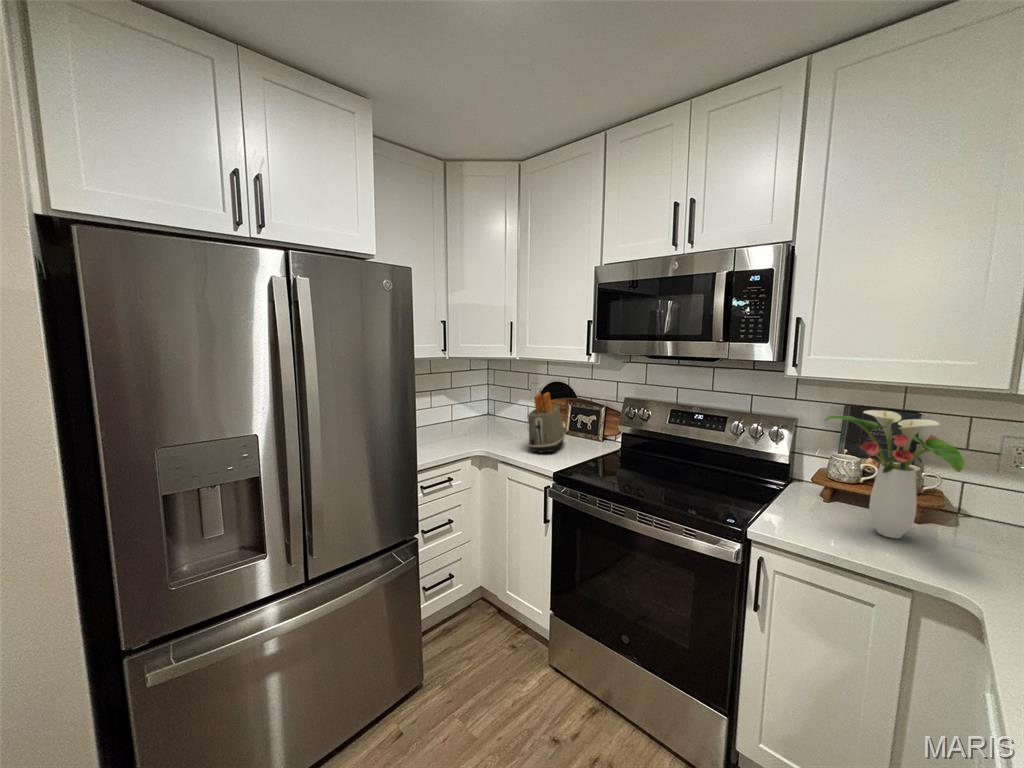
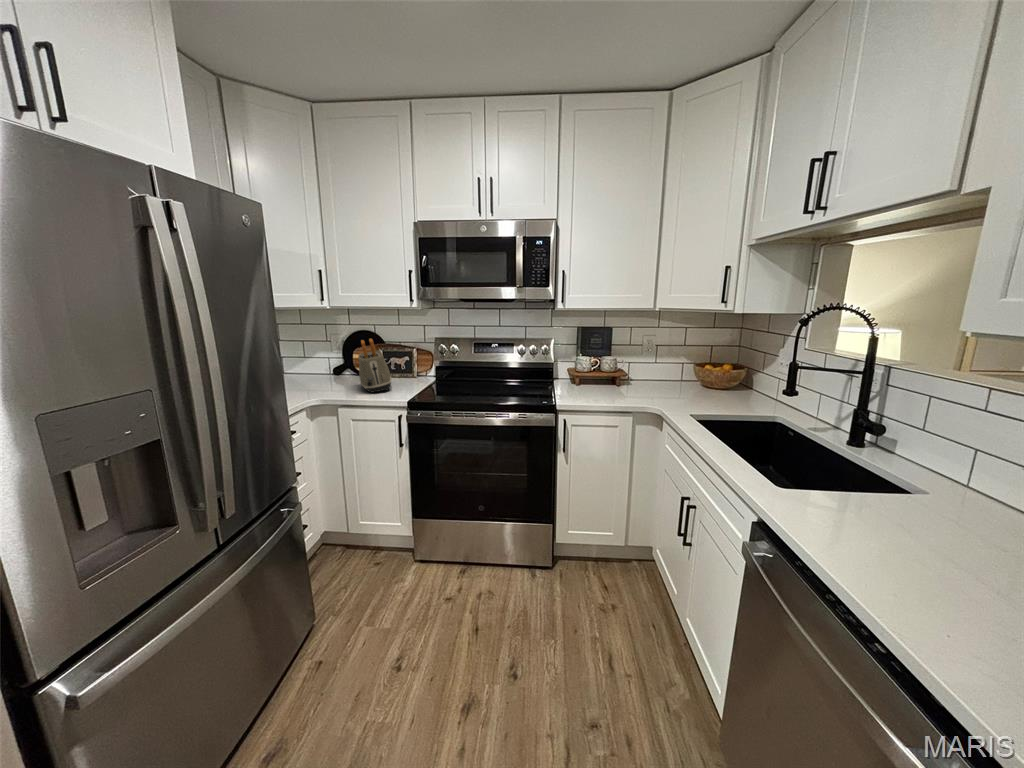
flower arrangement: present [824,410,964,538] -> none [587,325,650,393]

